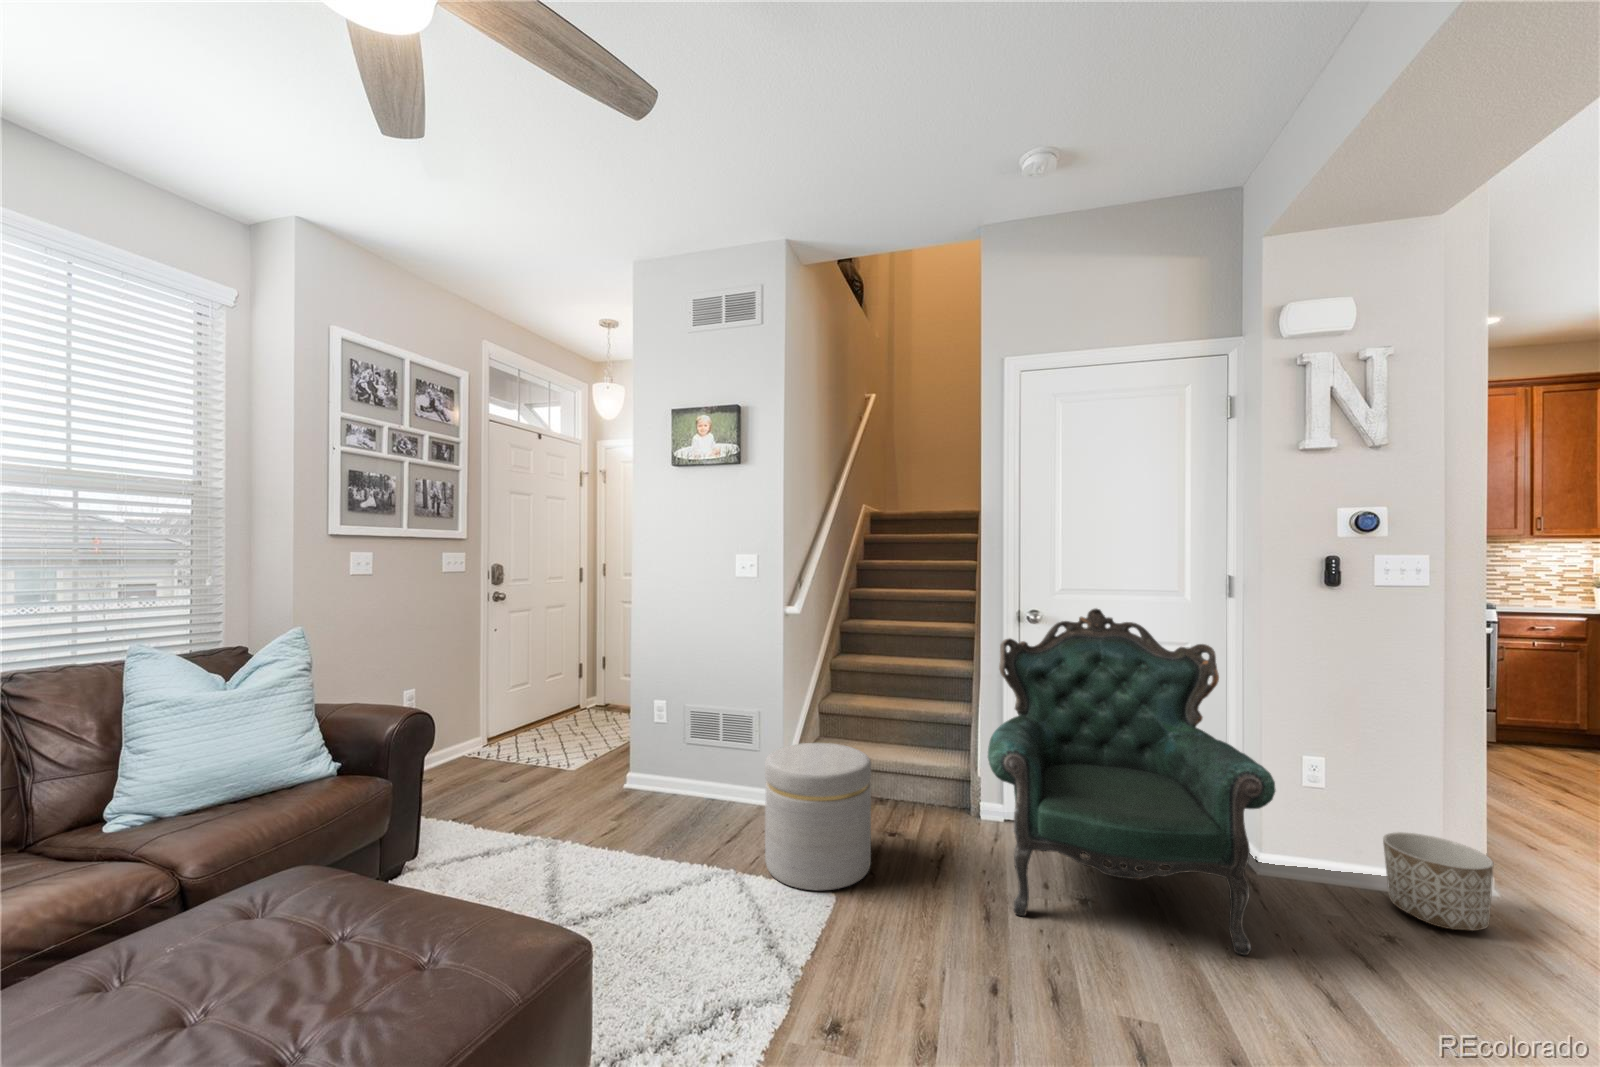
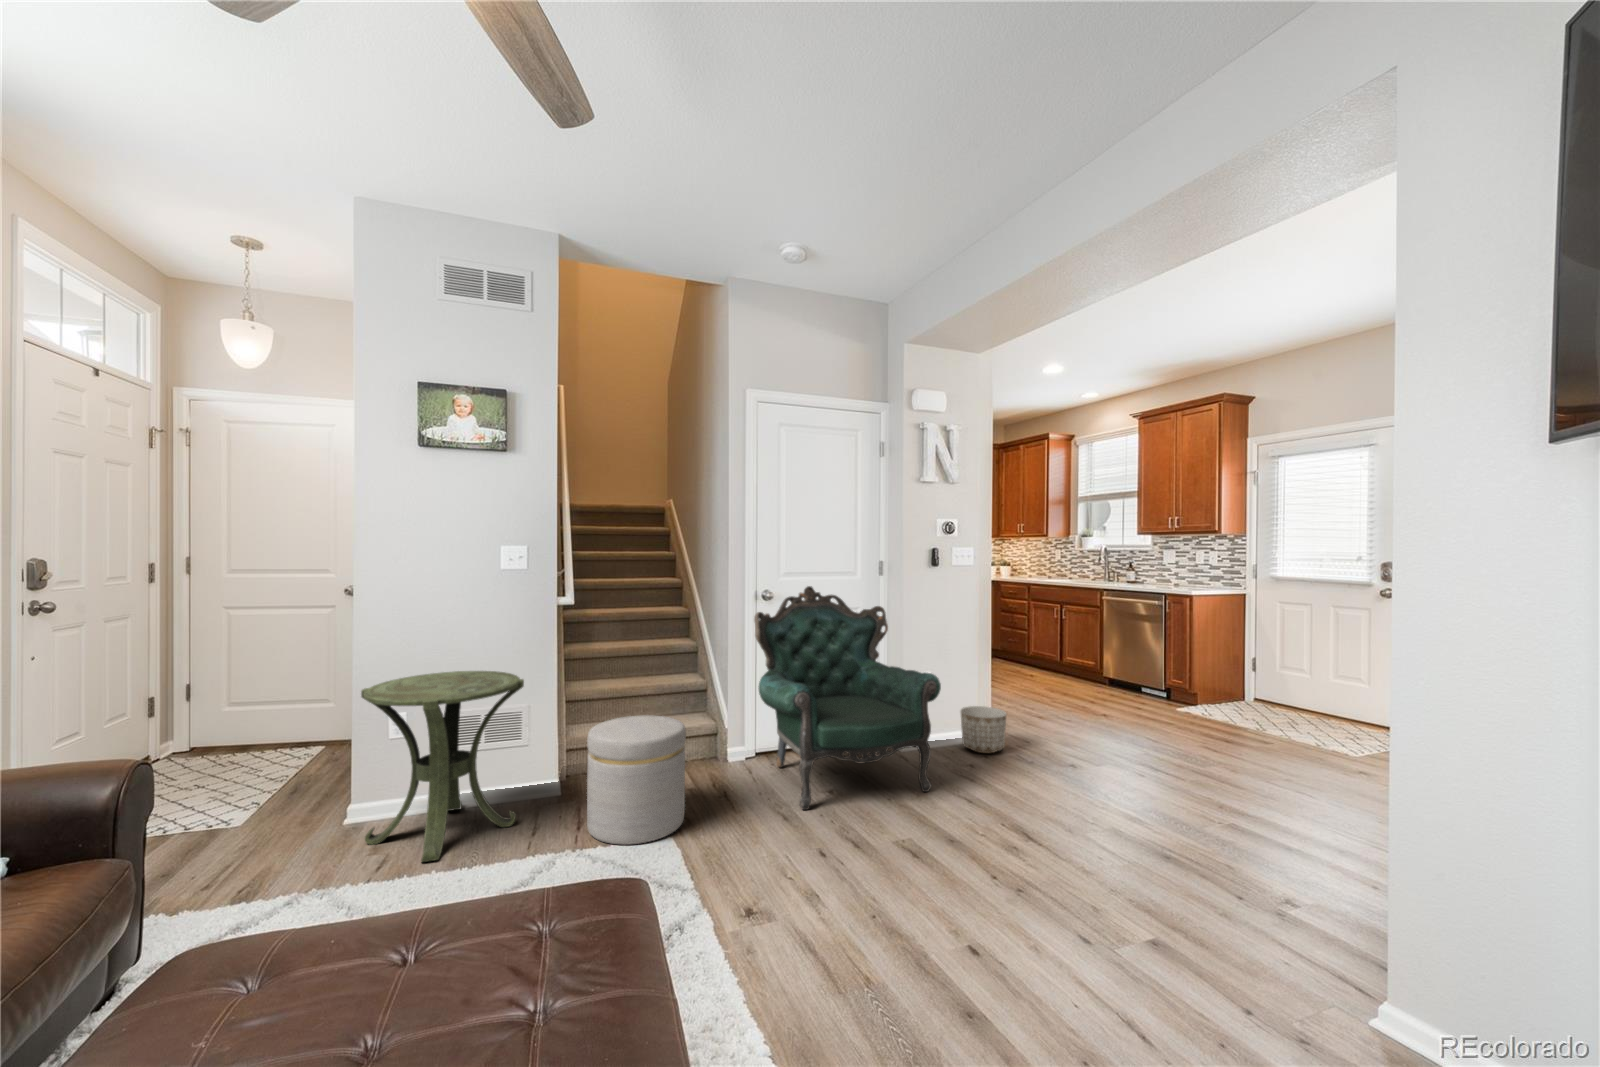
side table: none [605,671,733,844] -> present [361,671,524,862]

